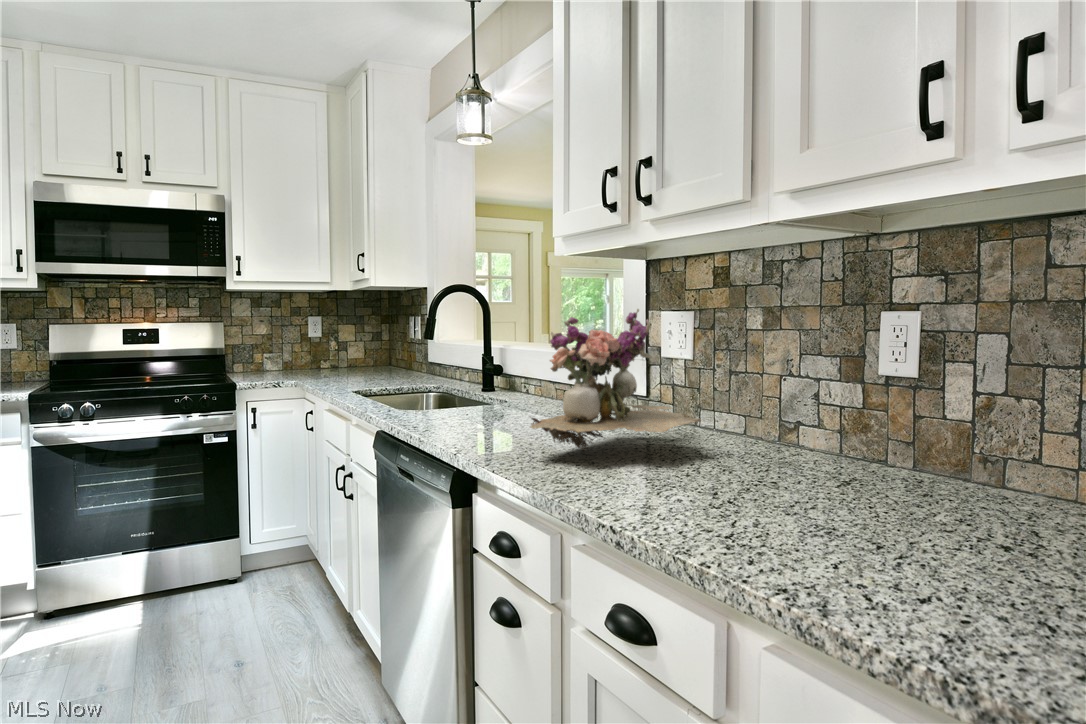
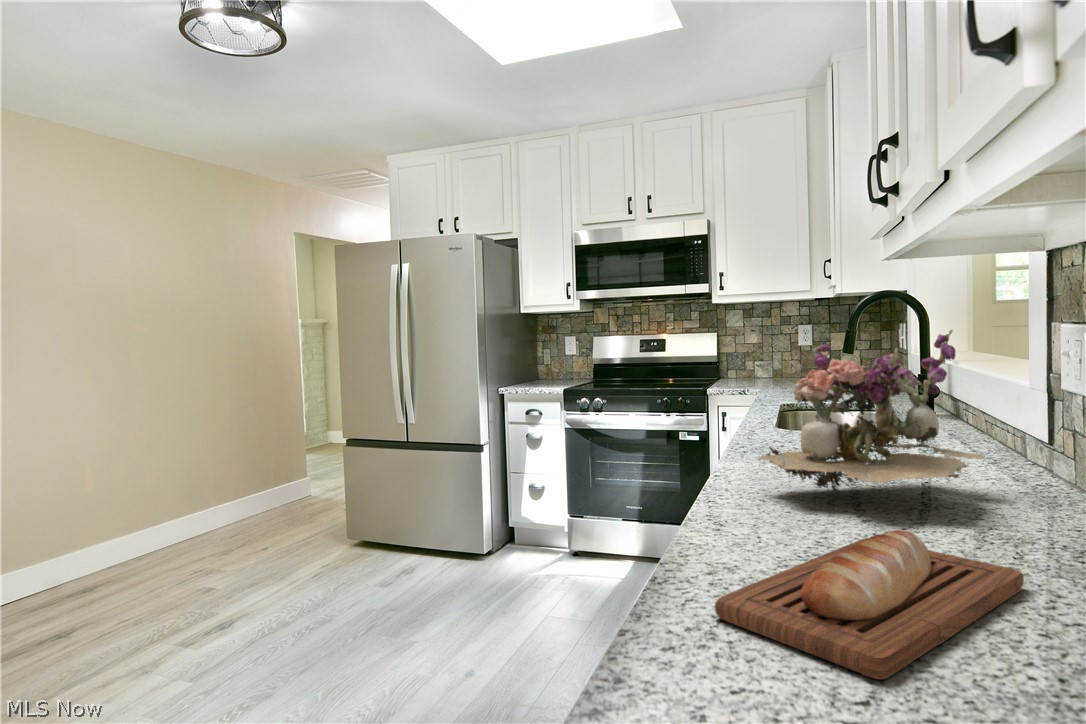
bread loaf: none [708,458,937,561] -> present [715,530,1024,680]

